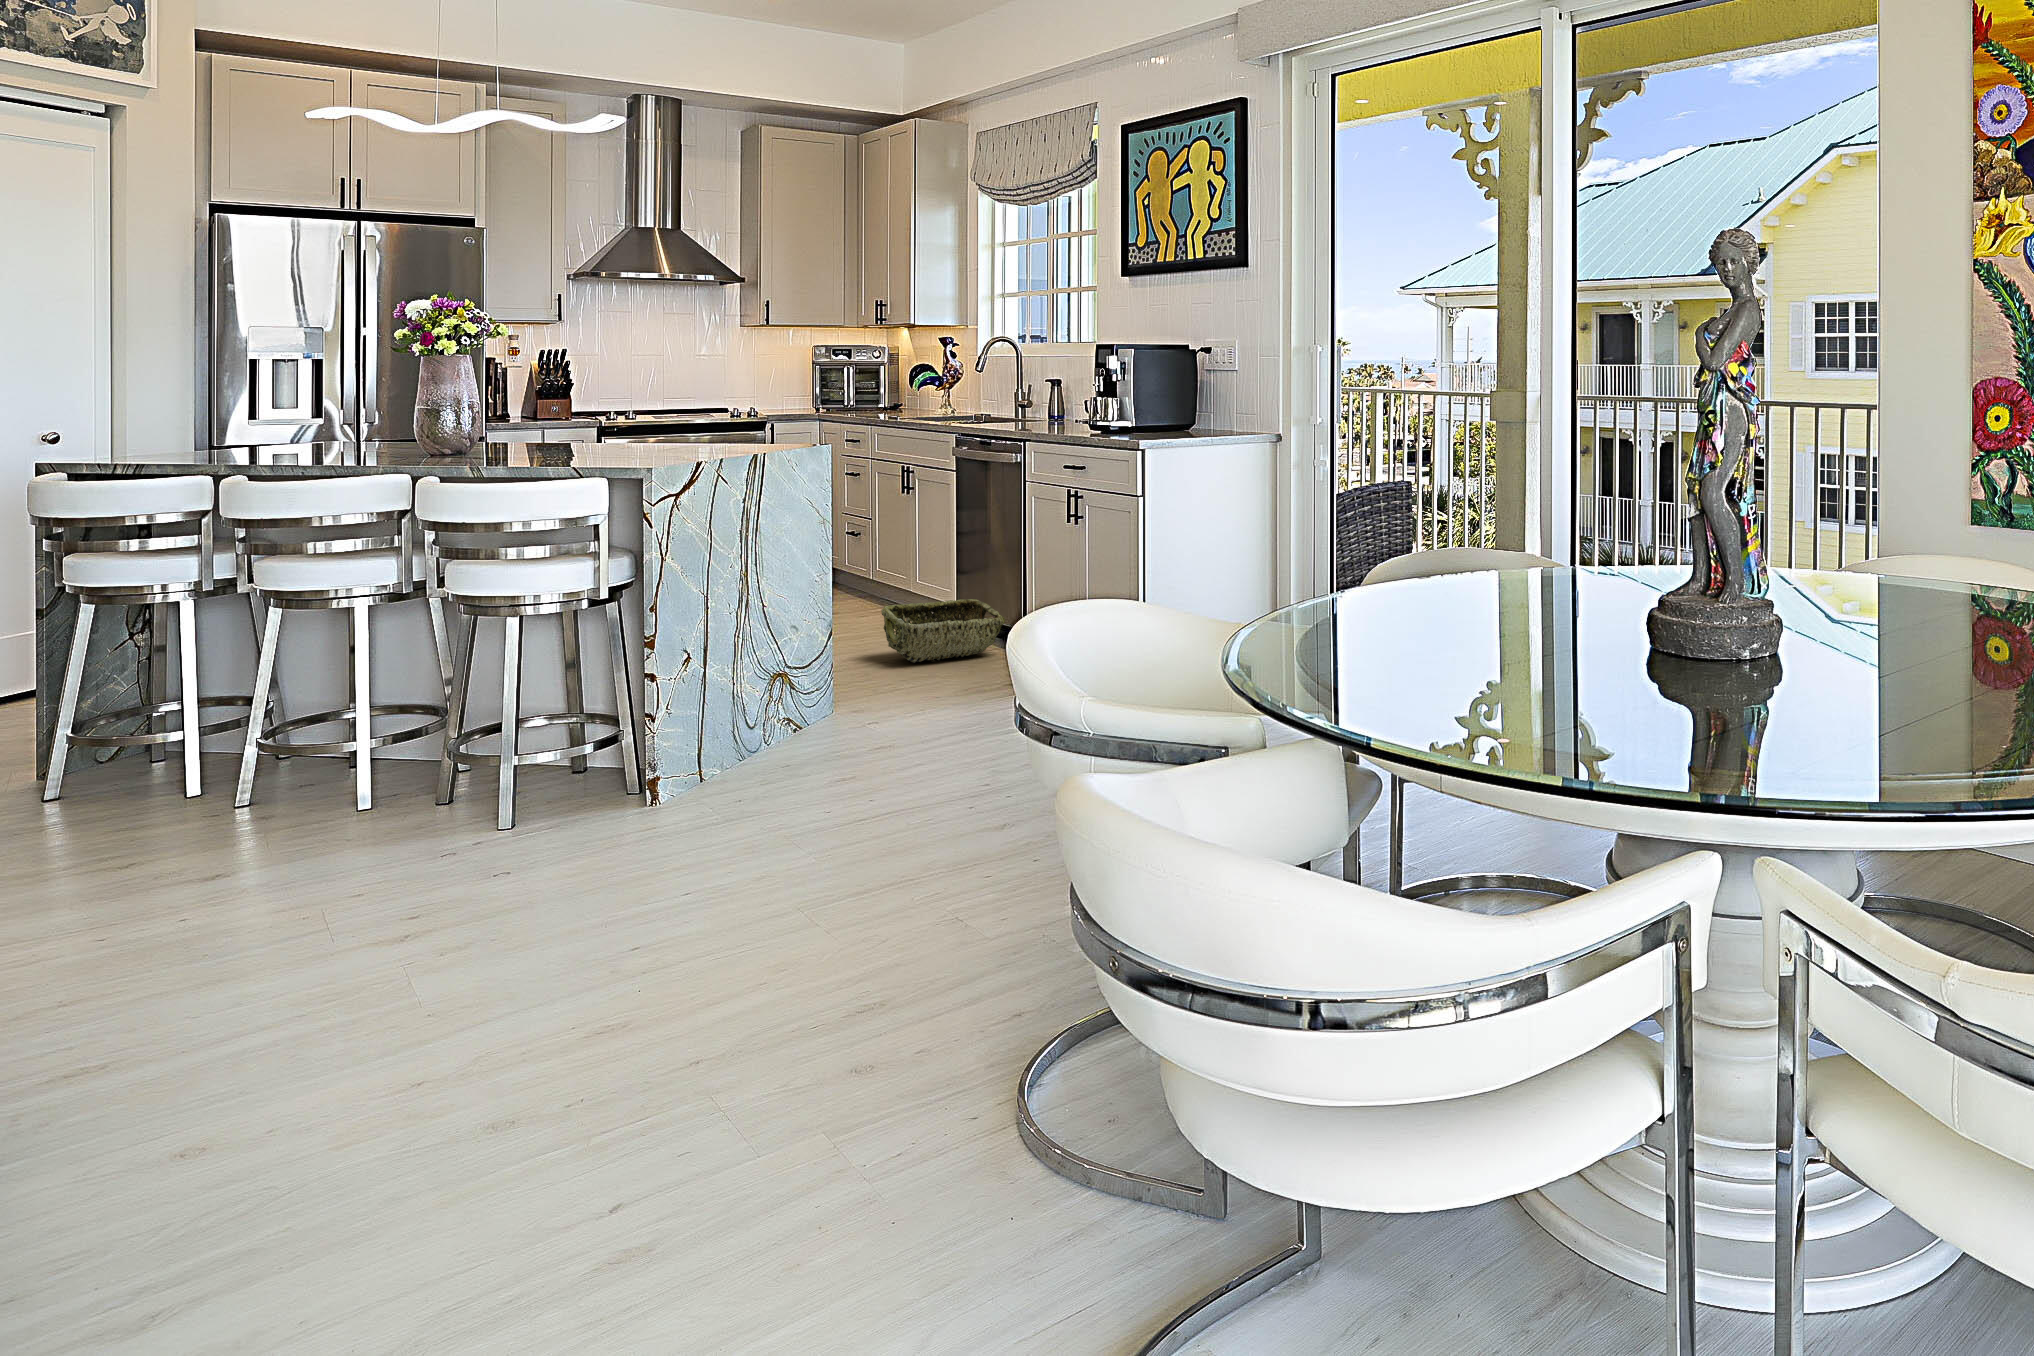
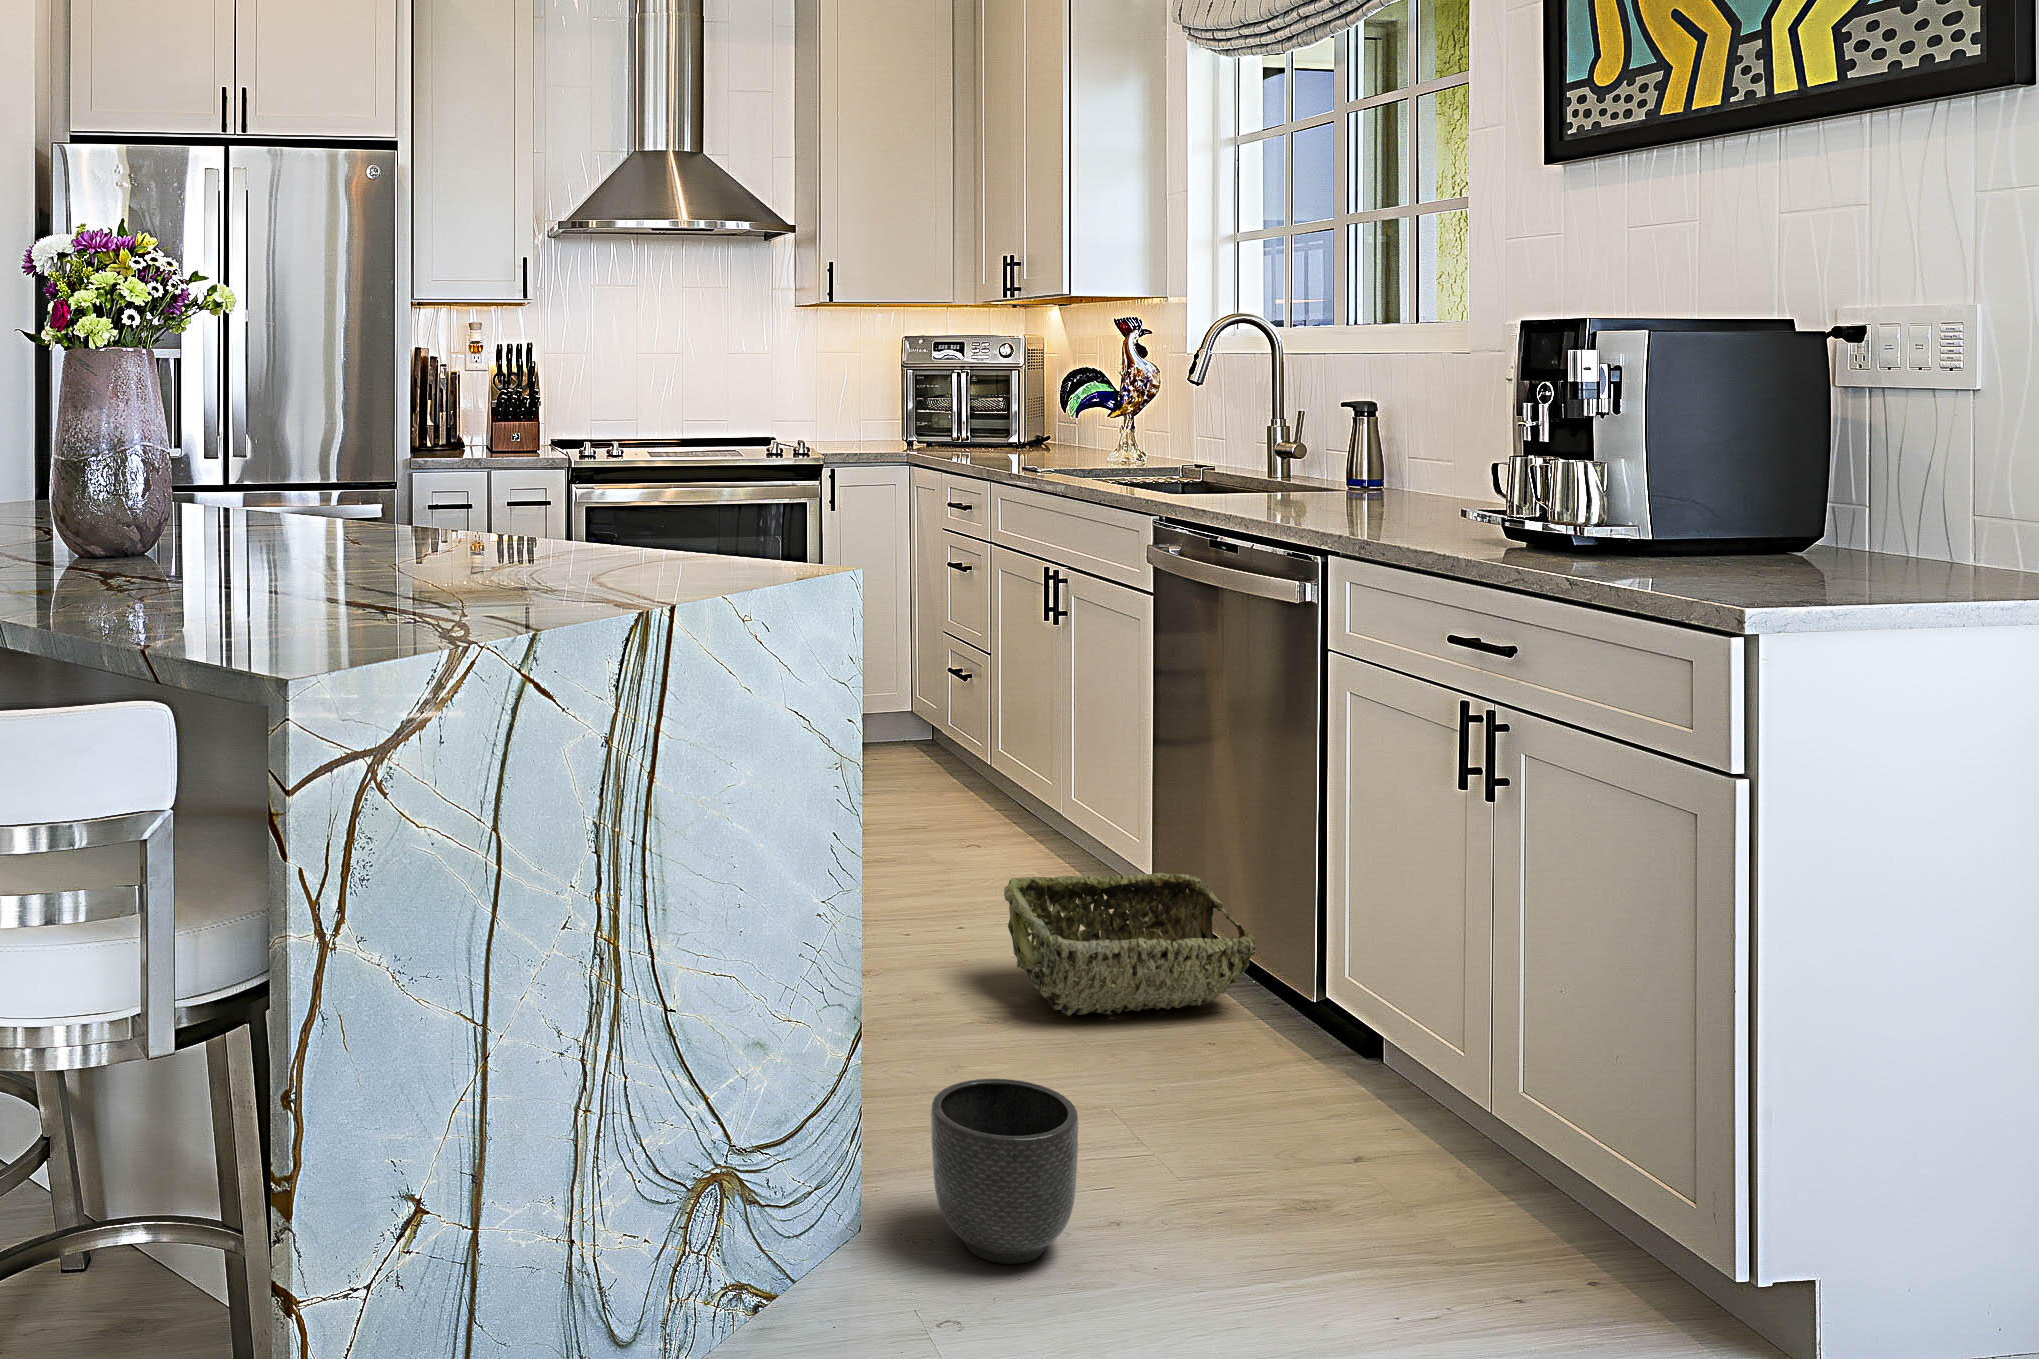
planter: none [853,654,917,721] -> present [931,1079,1078,1264]

